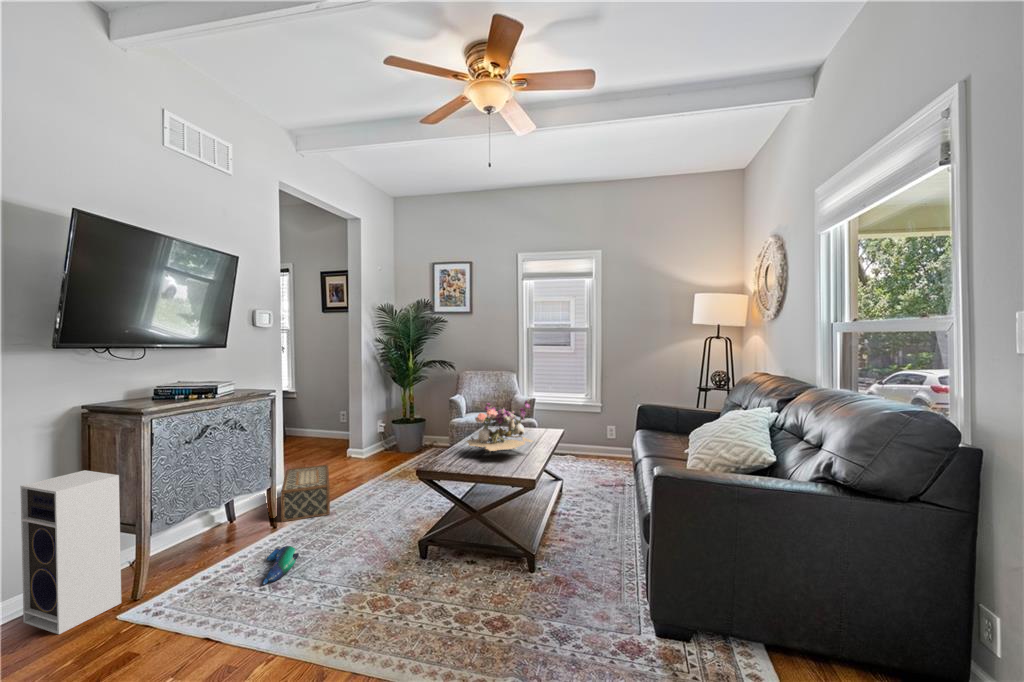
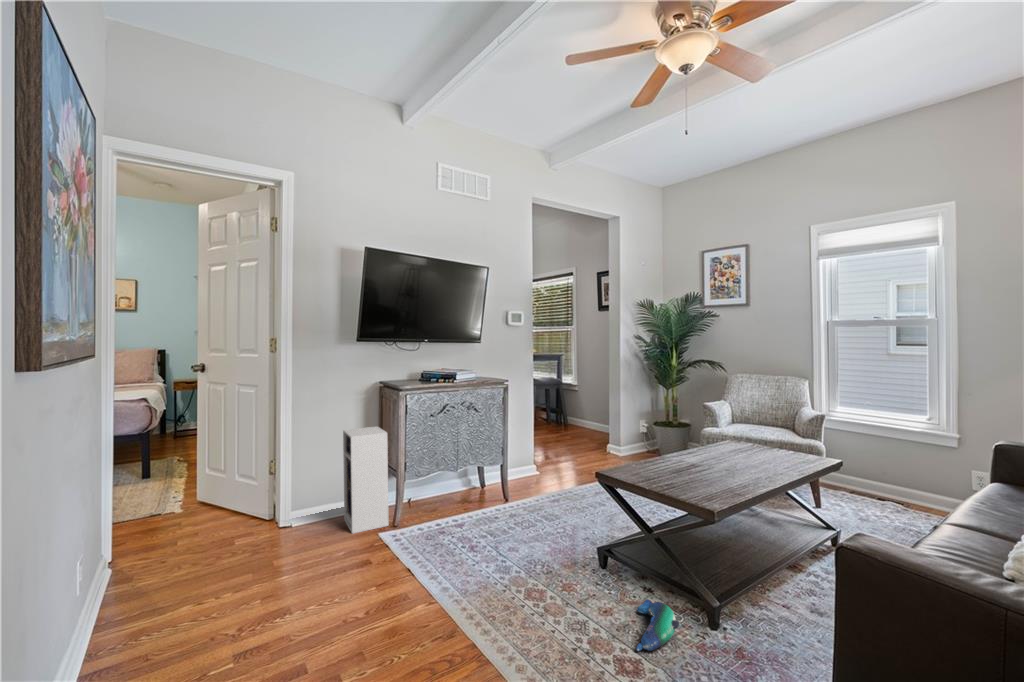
flower arrangement: present [465,399,533,452] -> none [660,410,749,472]
woven basket: present [281,465,330,522] -> none [512,454,566,503]
plush toy: present [263,546,299,585] -> present [636,599,680,651]

